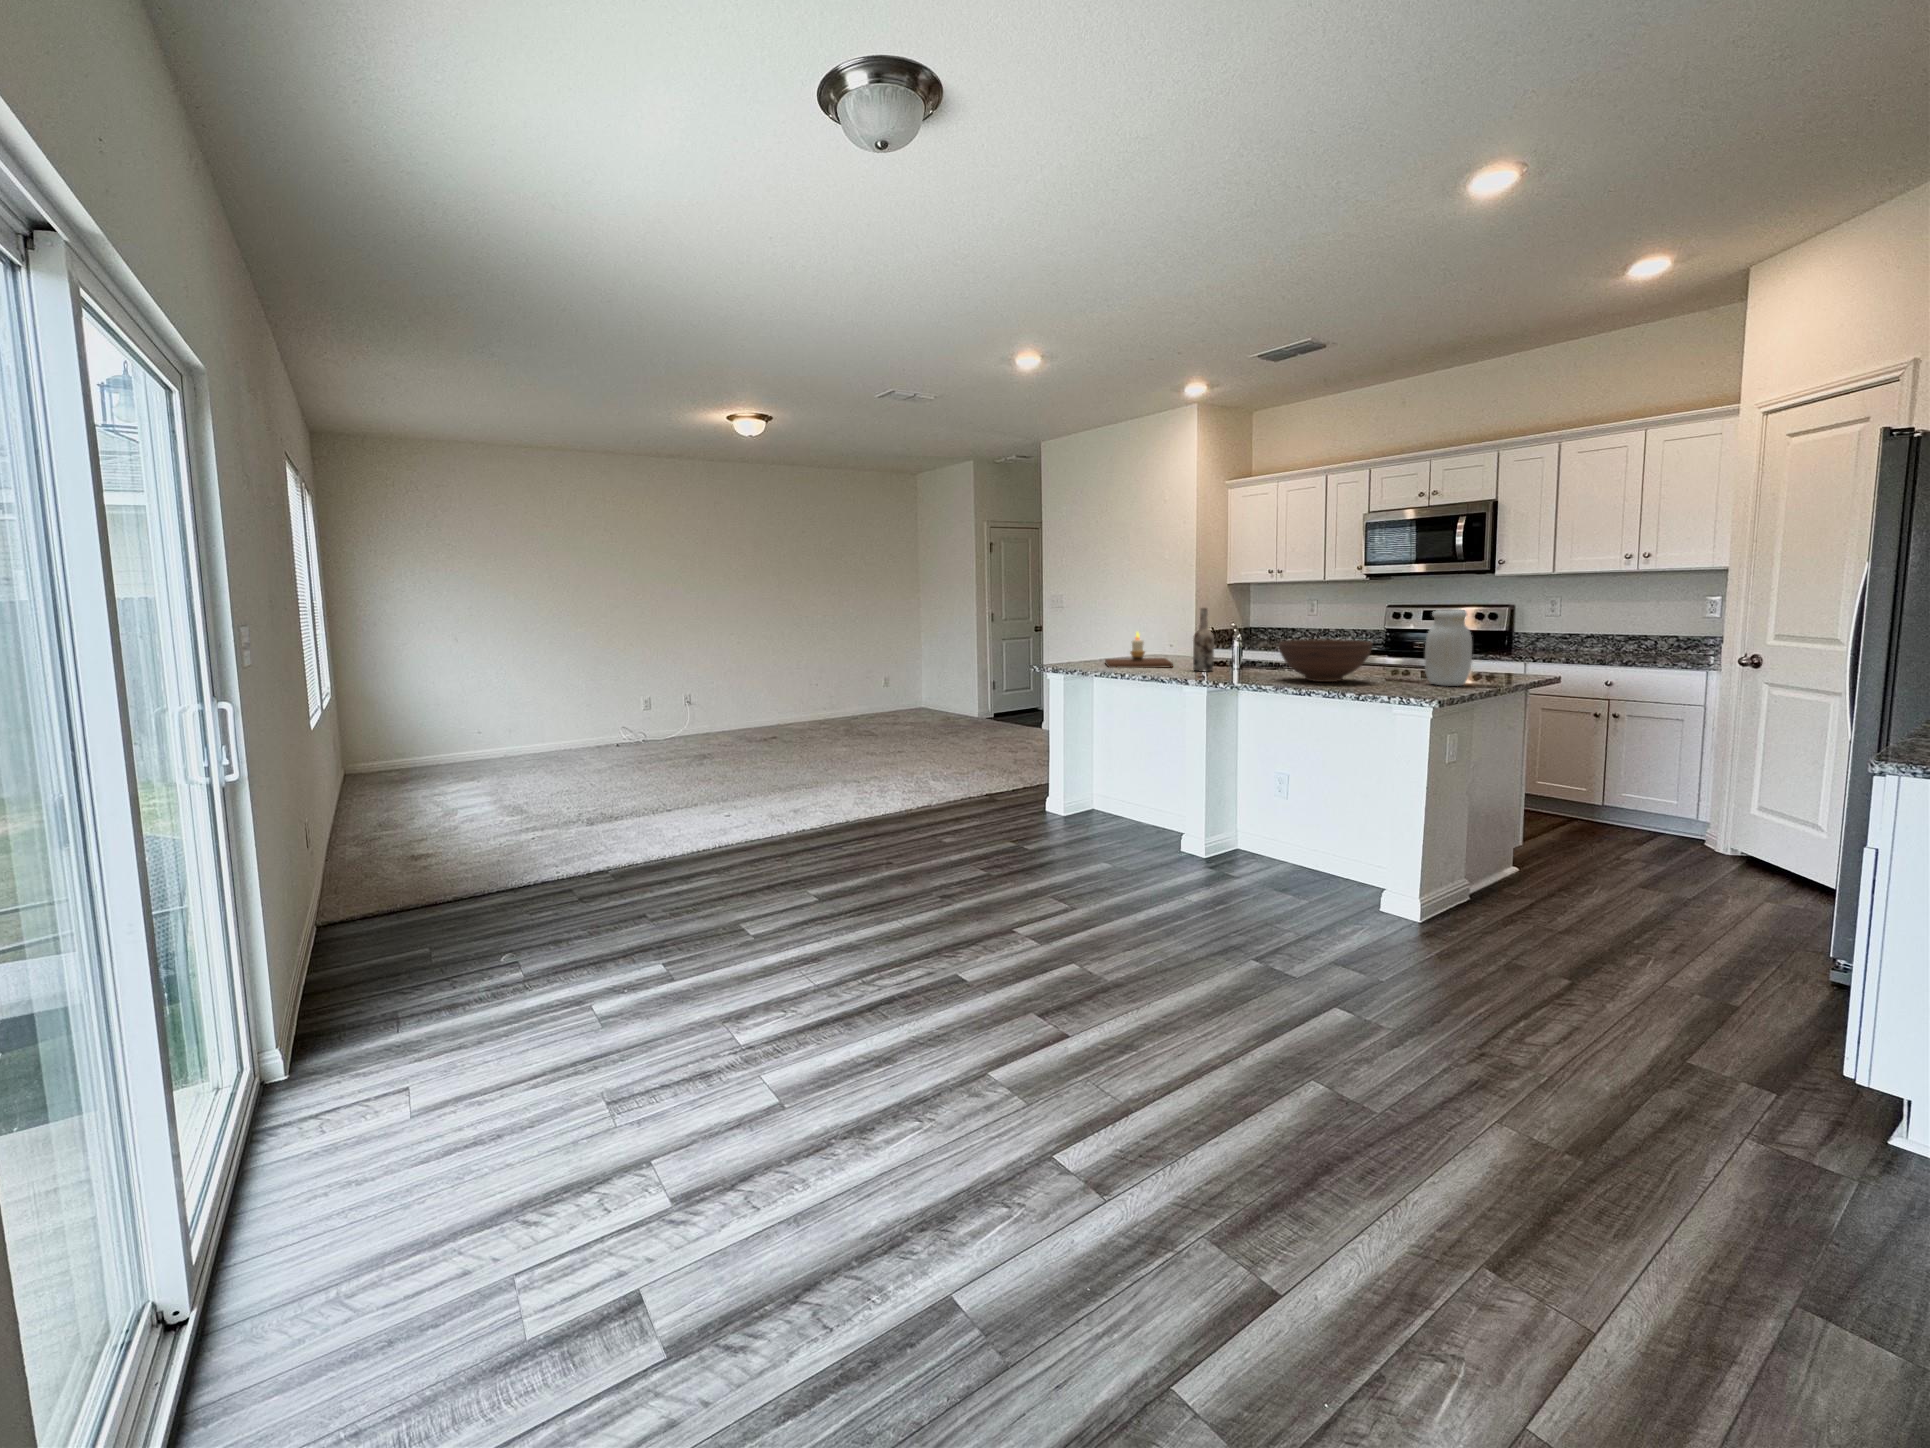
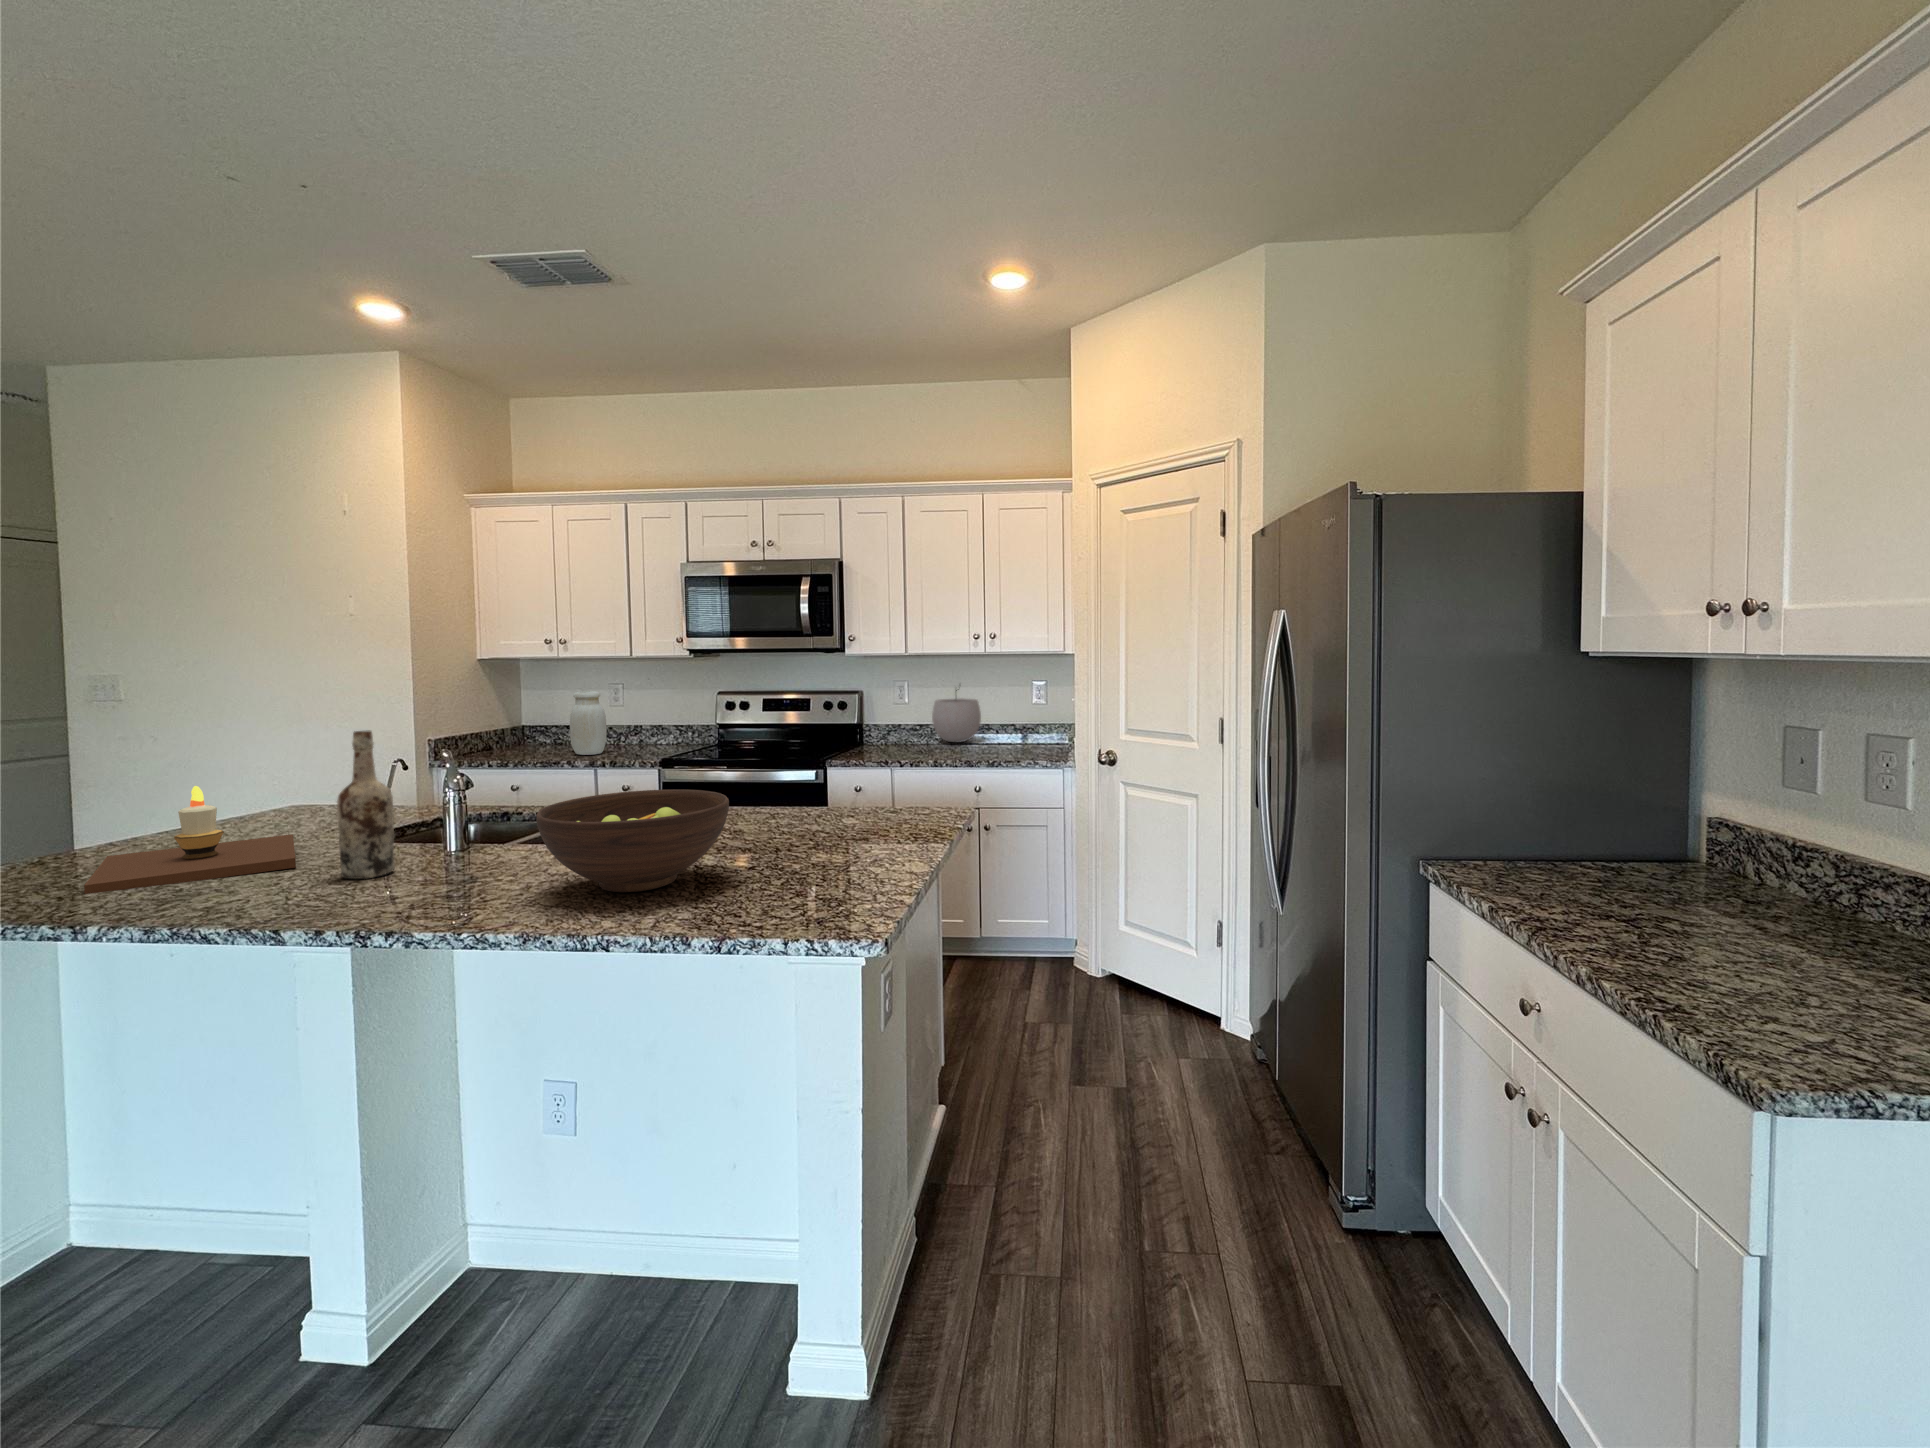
plant pot: none [1580,596,1634,648] -> present [932,689,981,743]
jar: present [1425,610,1472,686] -> present [570,691,607,755]

